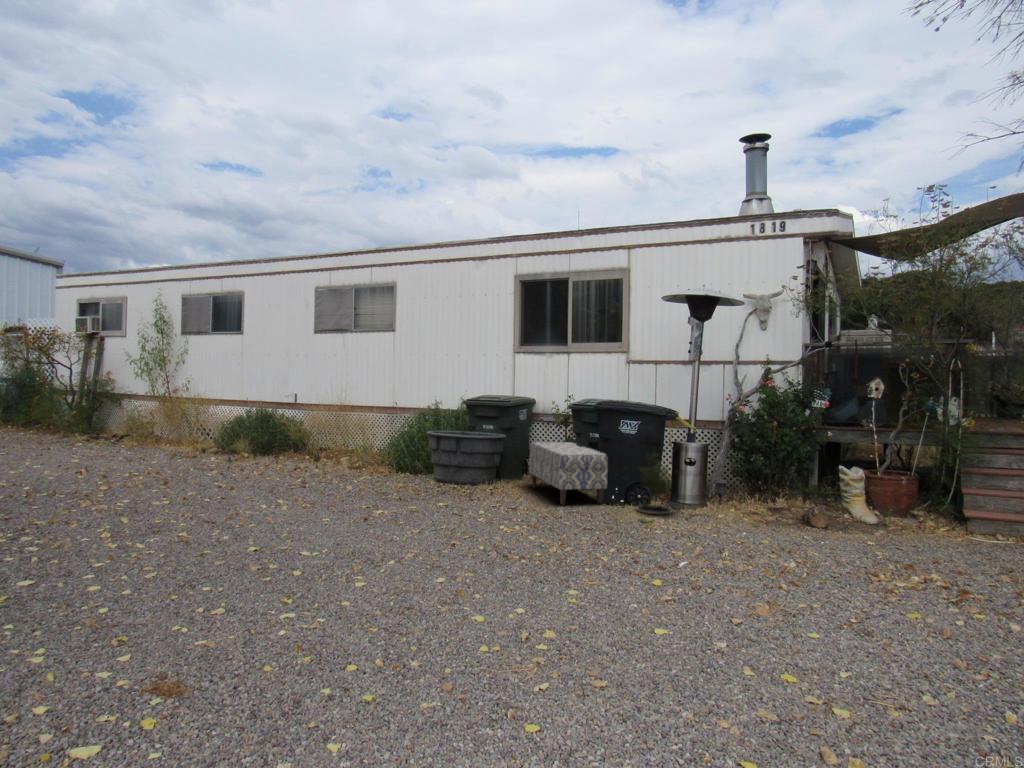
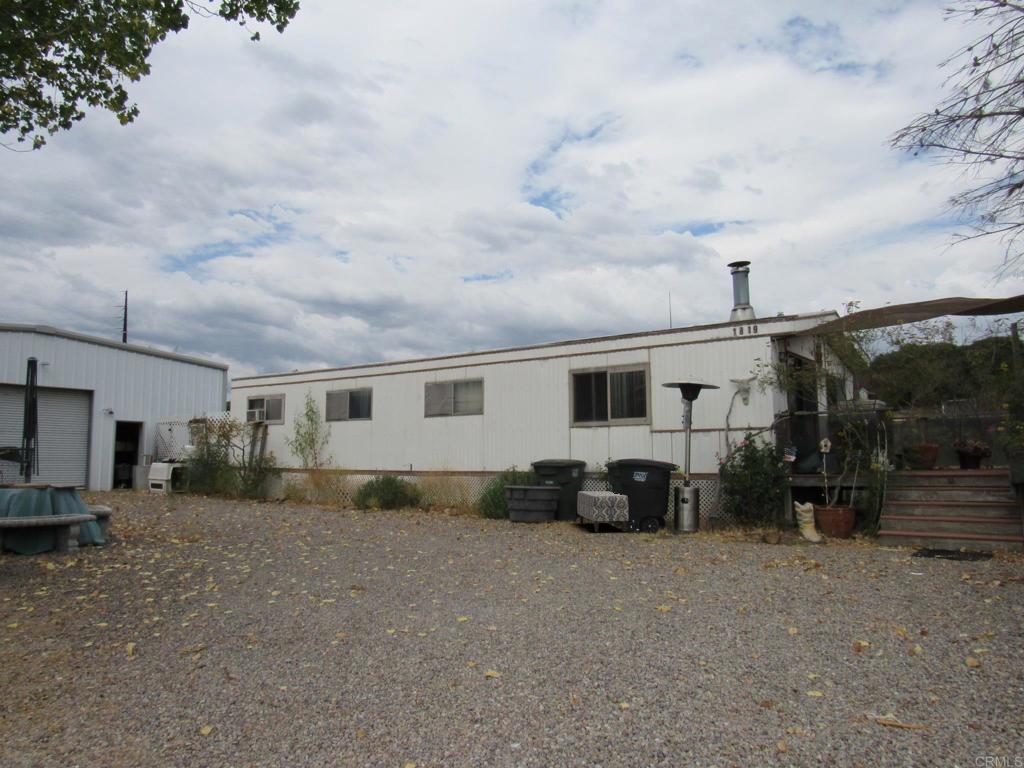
potted tree: present [637,450,672,514] -> none [646,488,674,537]

